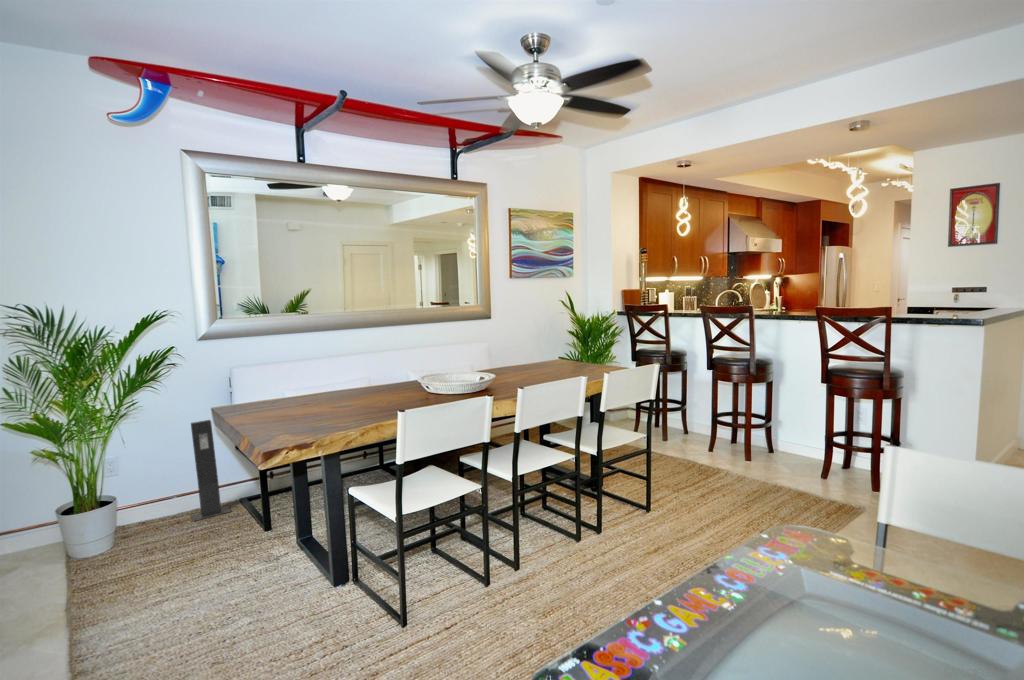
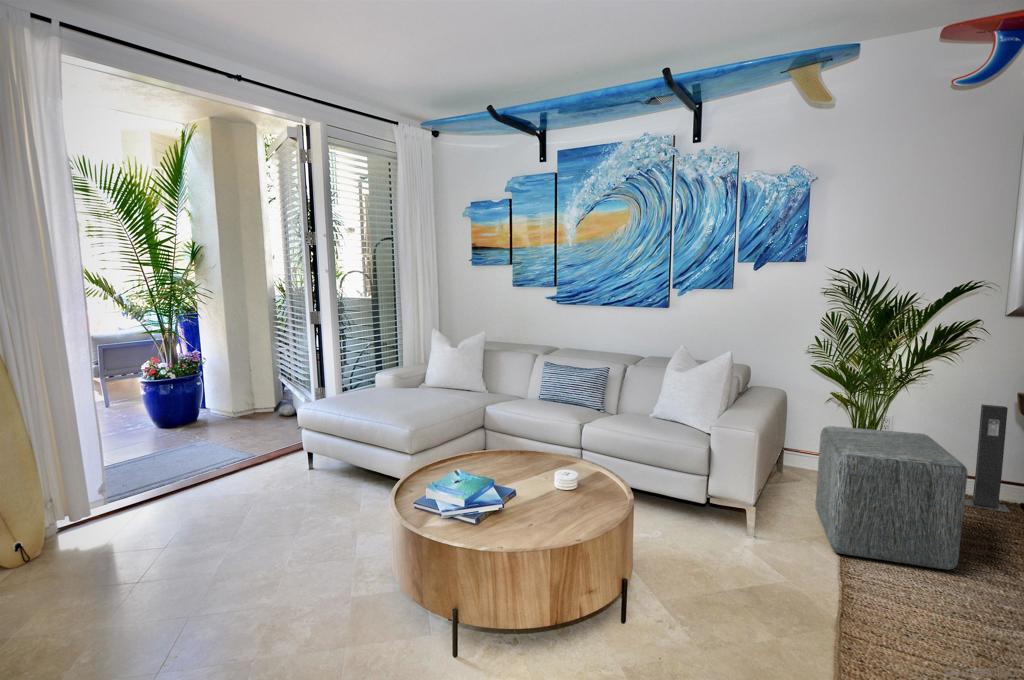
ottoman: none [24,469,190,638] -> present [815,426,968,570]

